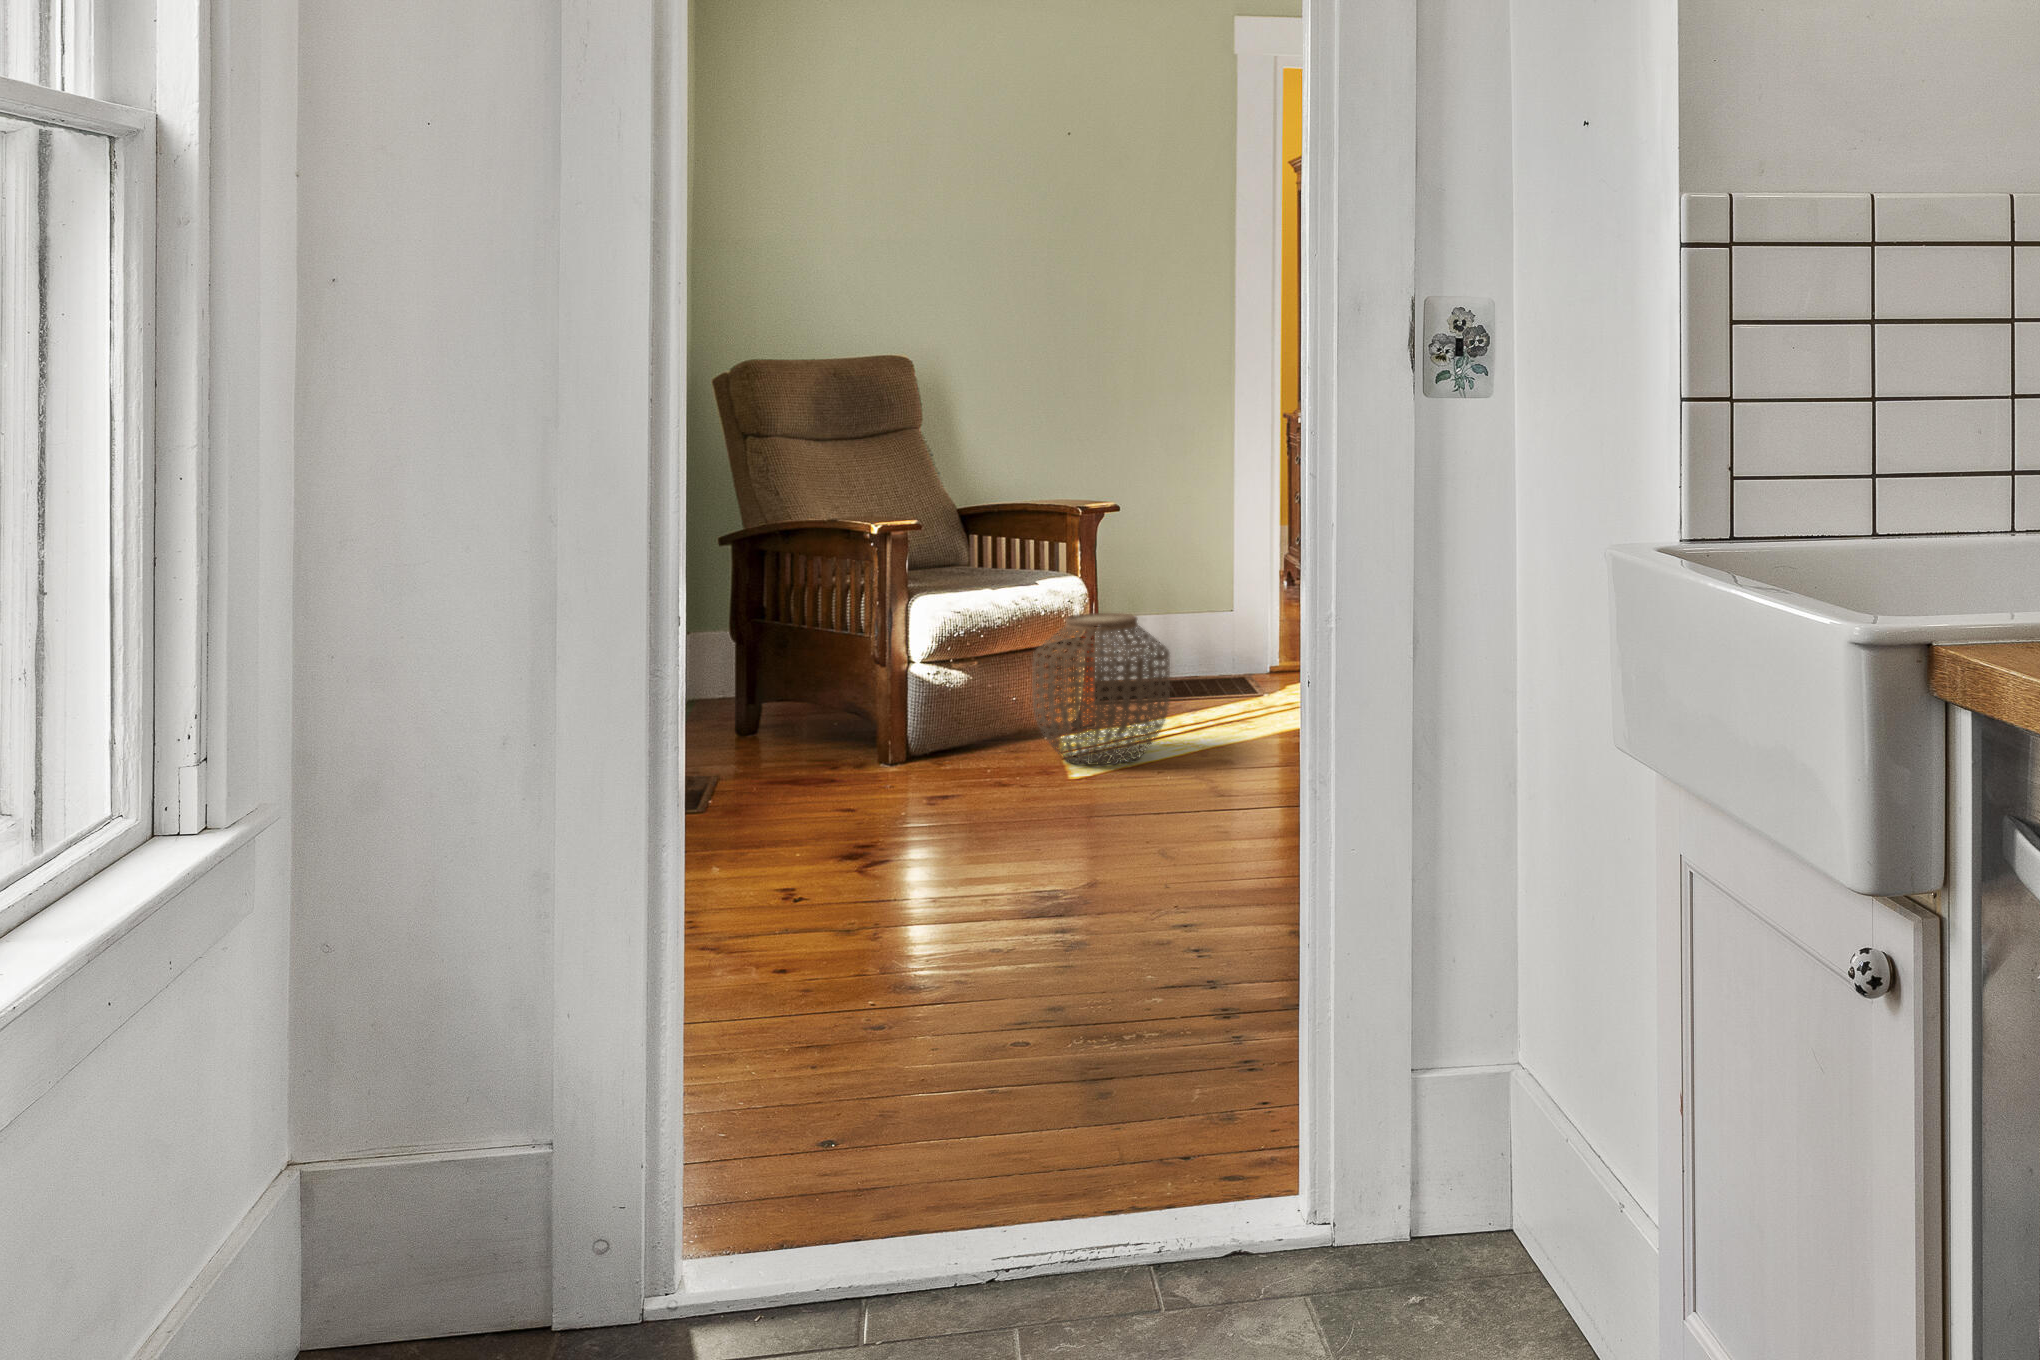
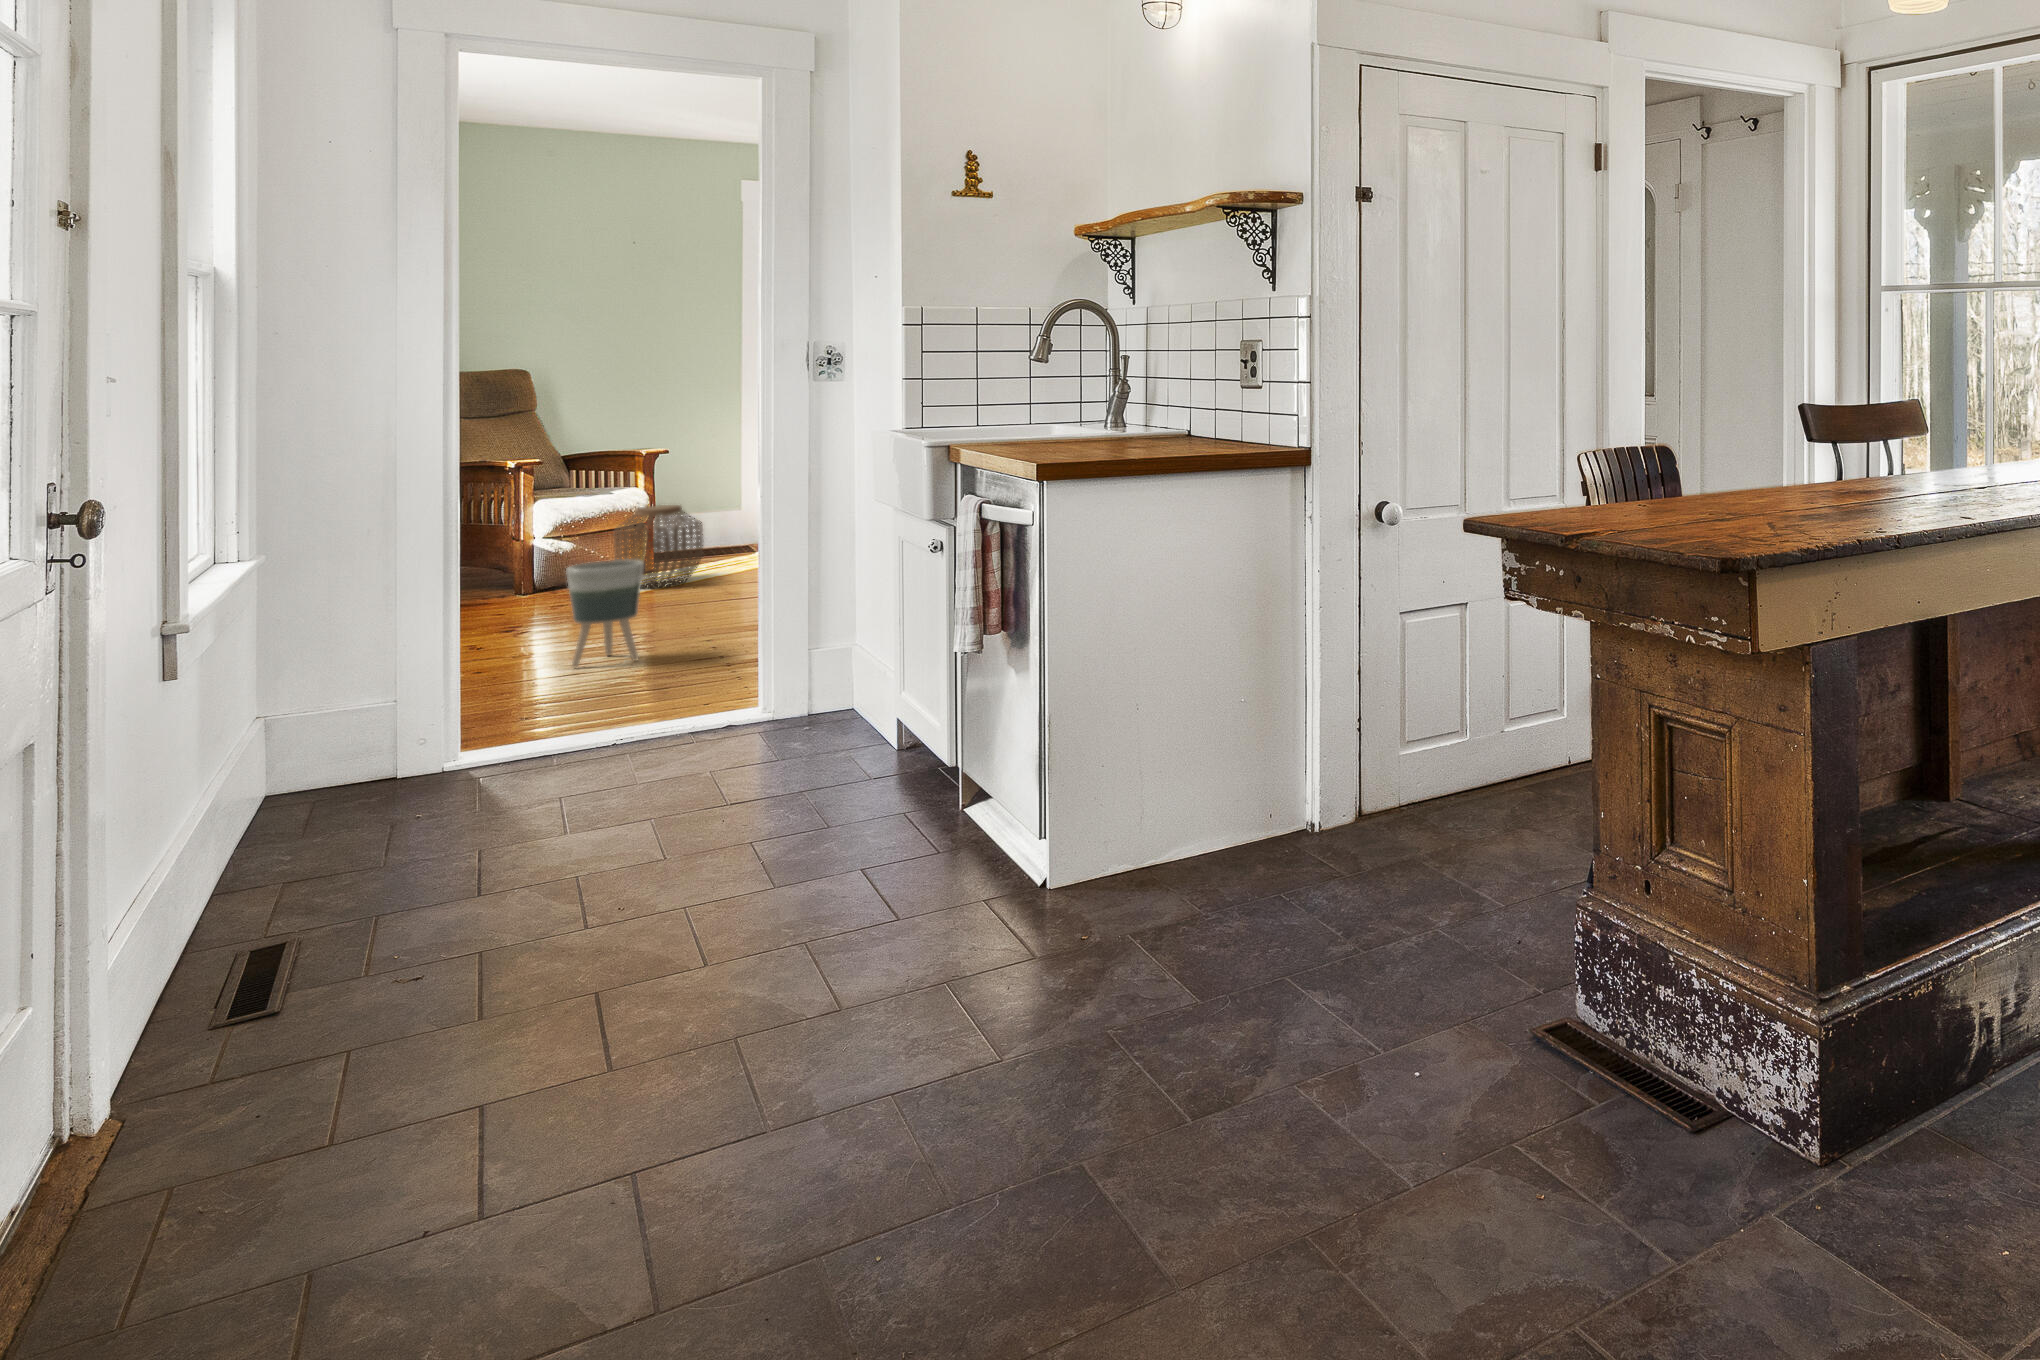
planter: none [936,746,1067,963] -> present [566,560,643,667]

